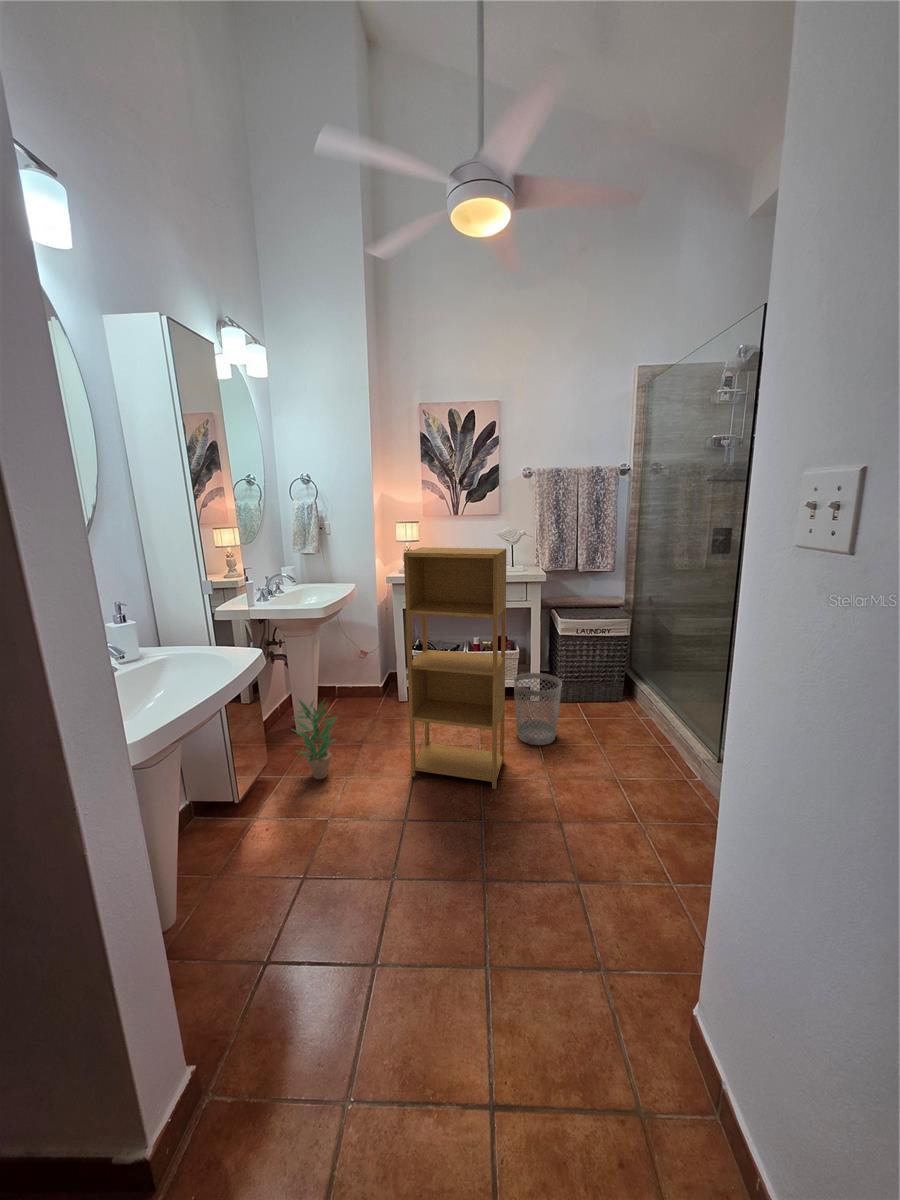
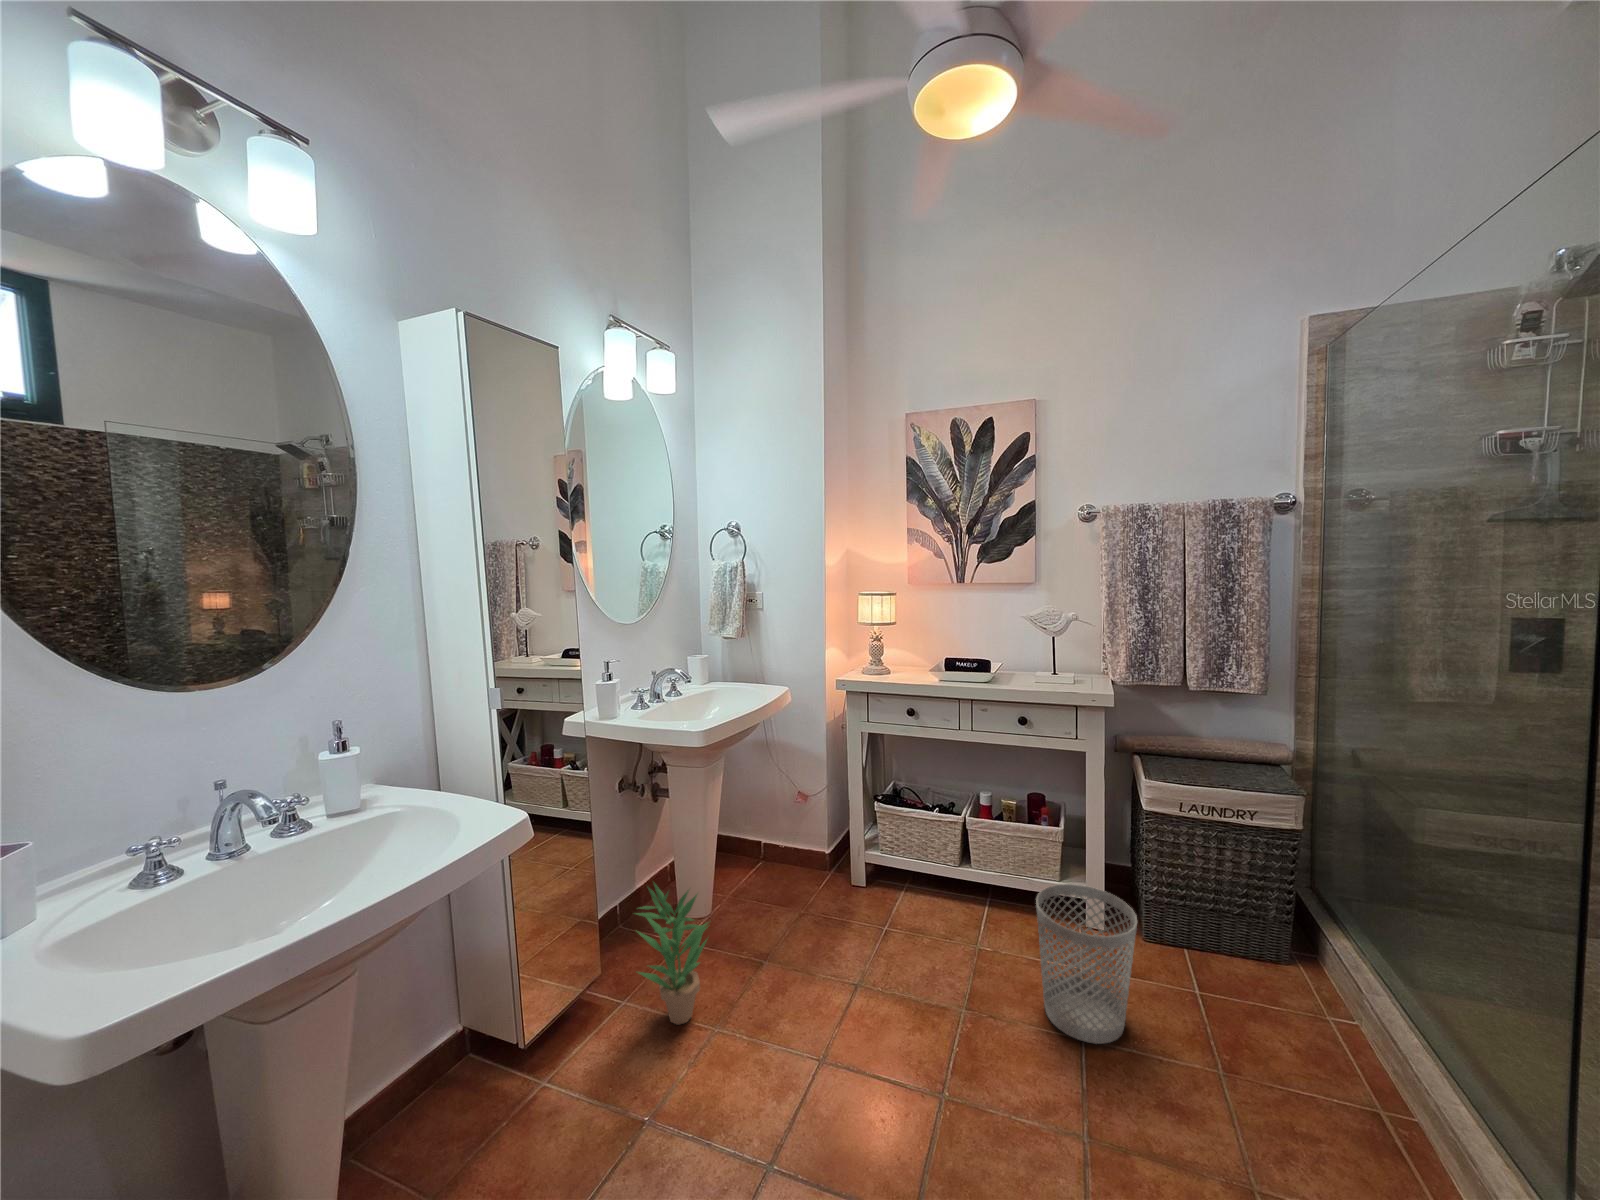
shelving unit: present [404,547,507,789] -> none [816,647,1008,1140]

